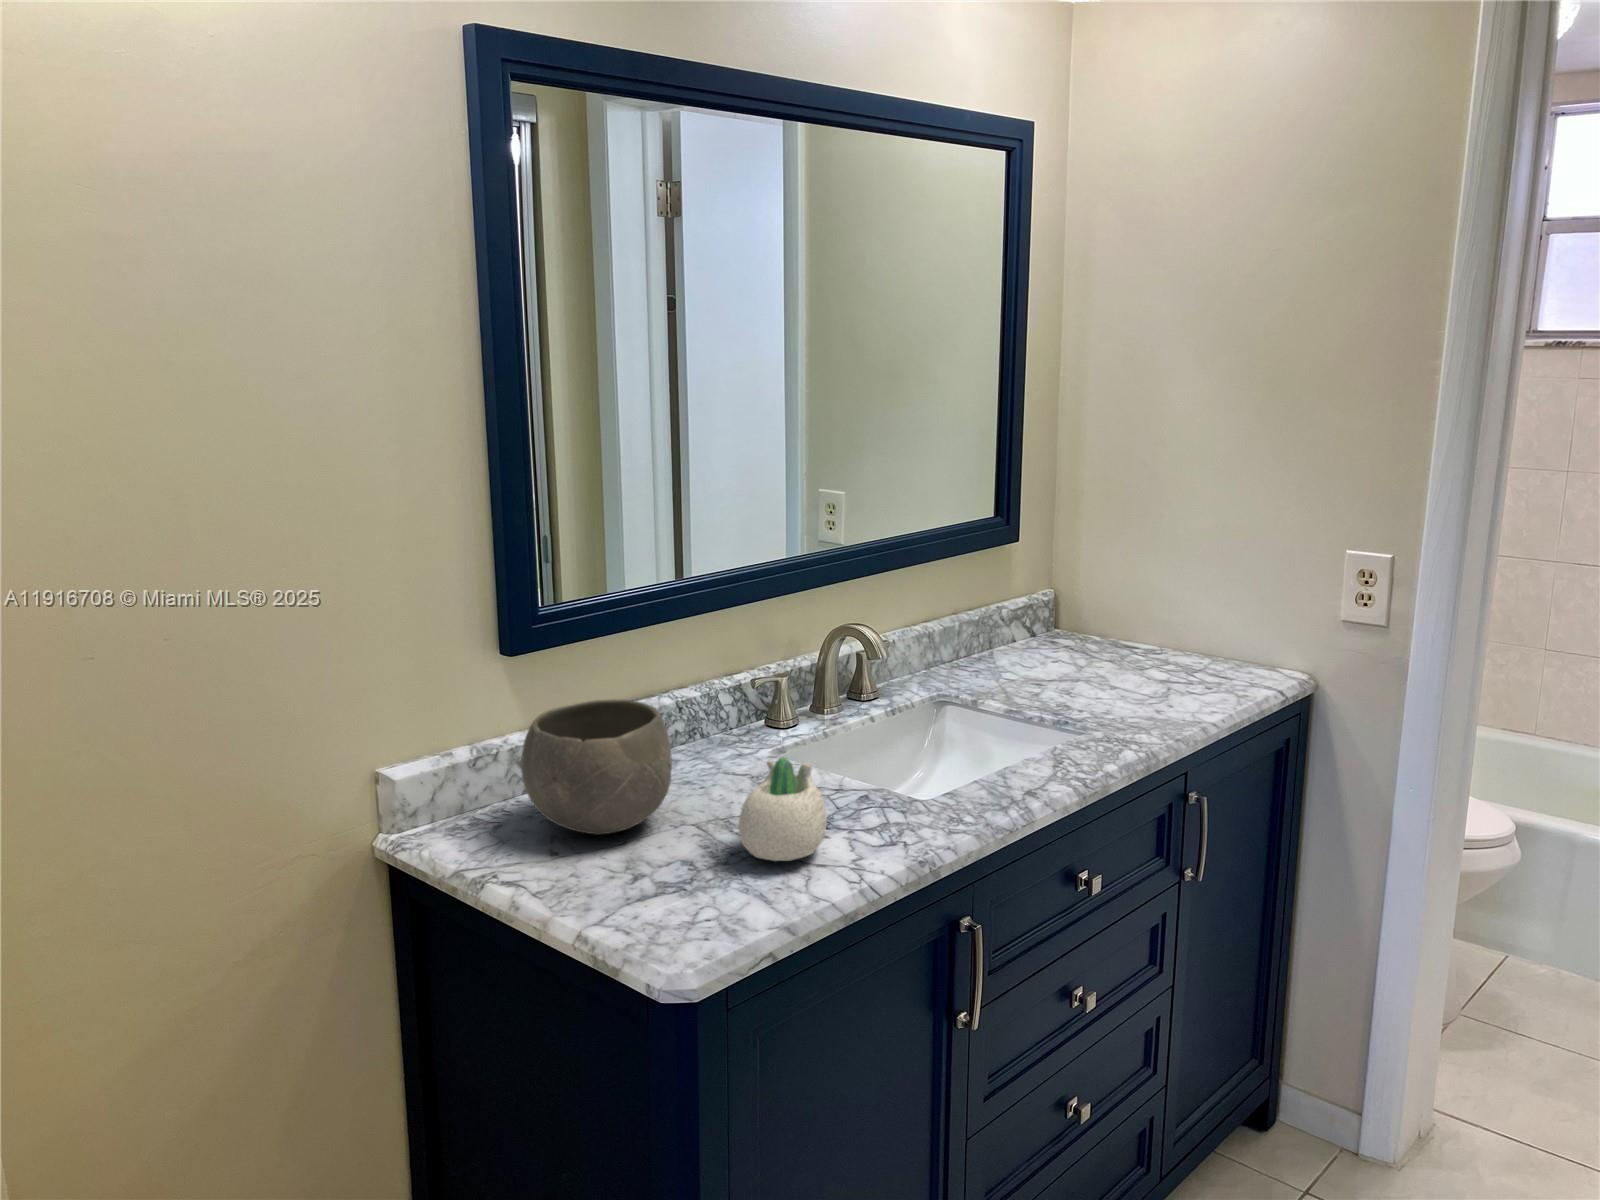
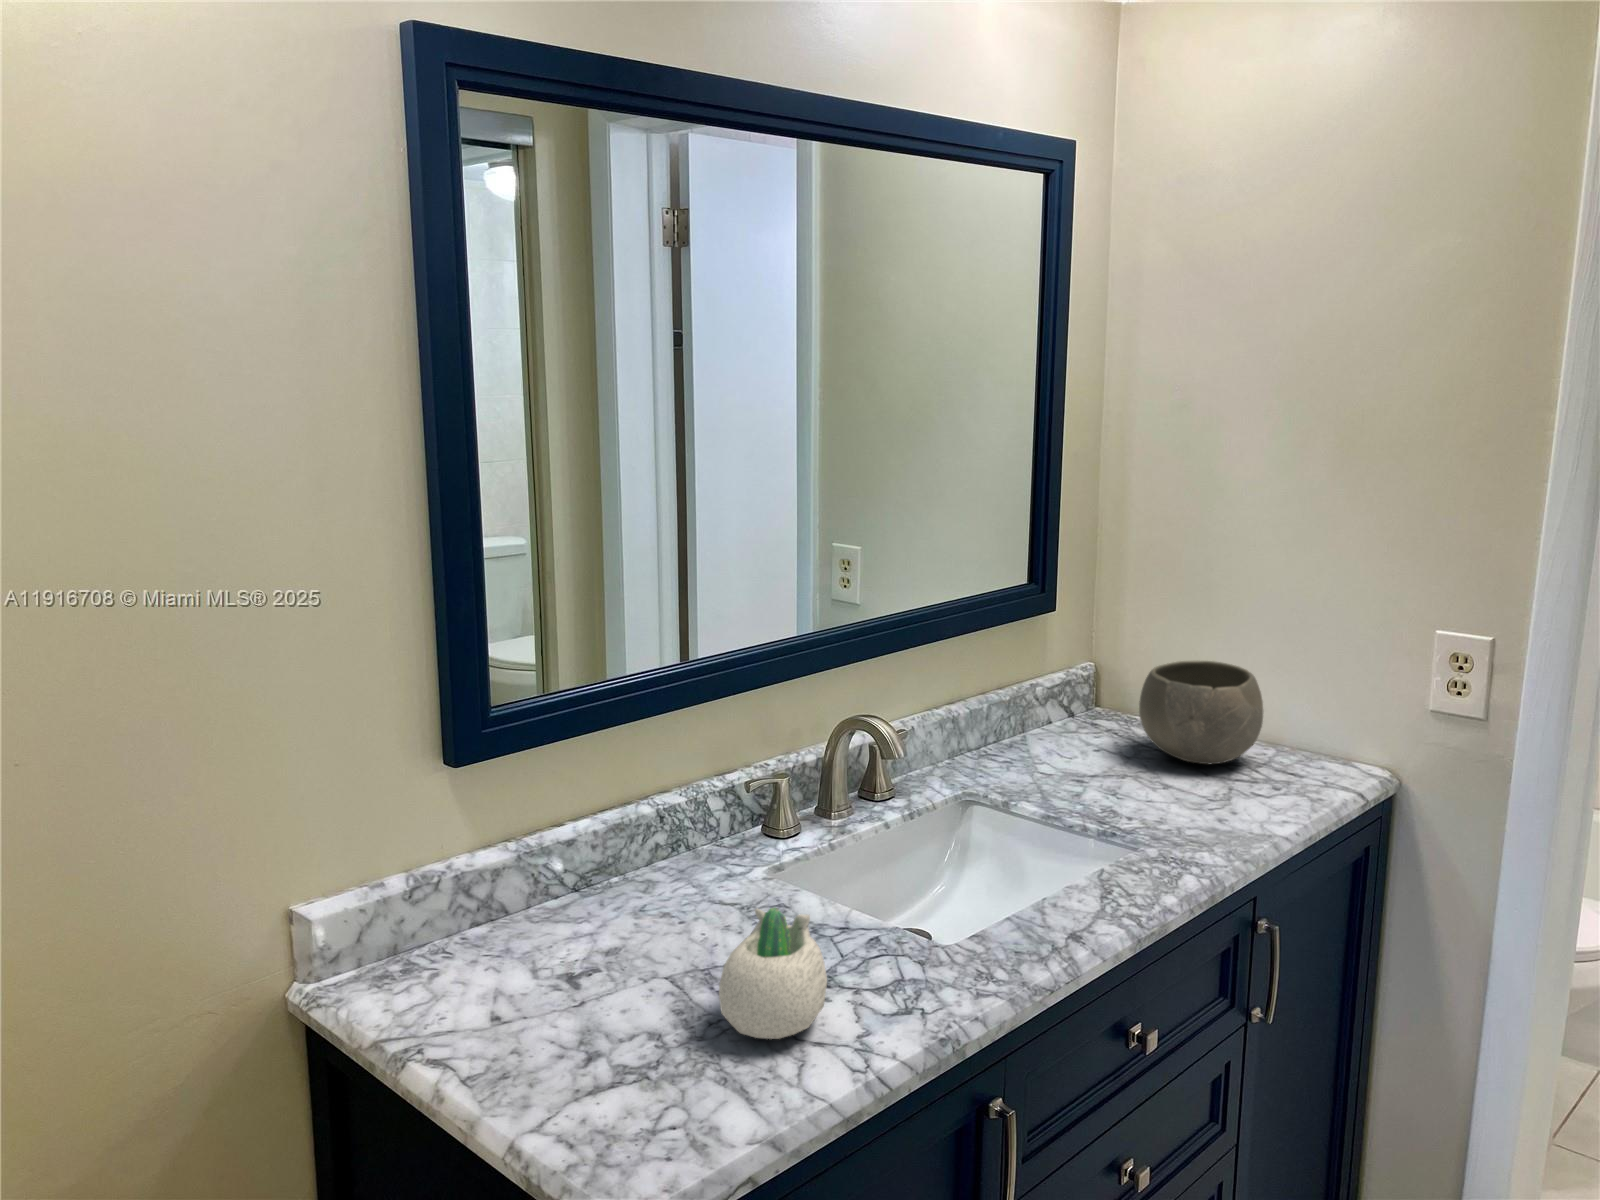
ceramic bowl: present [521,699,672,834] -> present [1139,661,1263,764]

